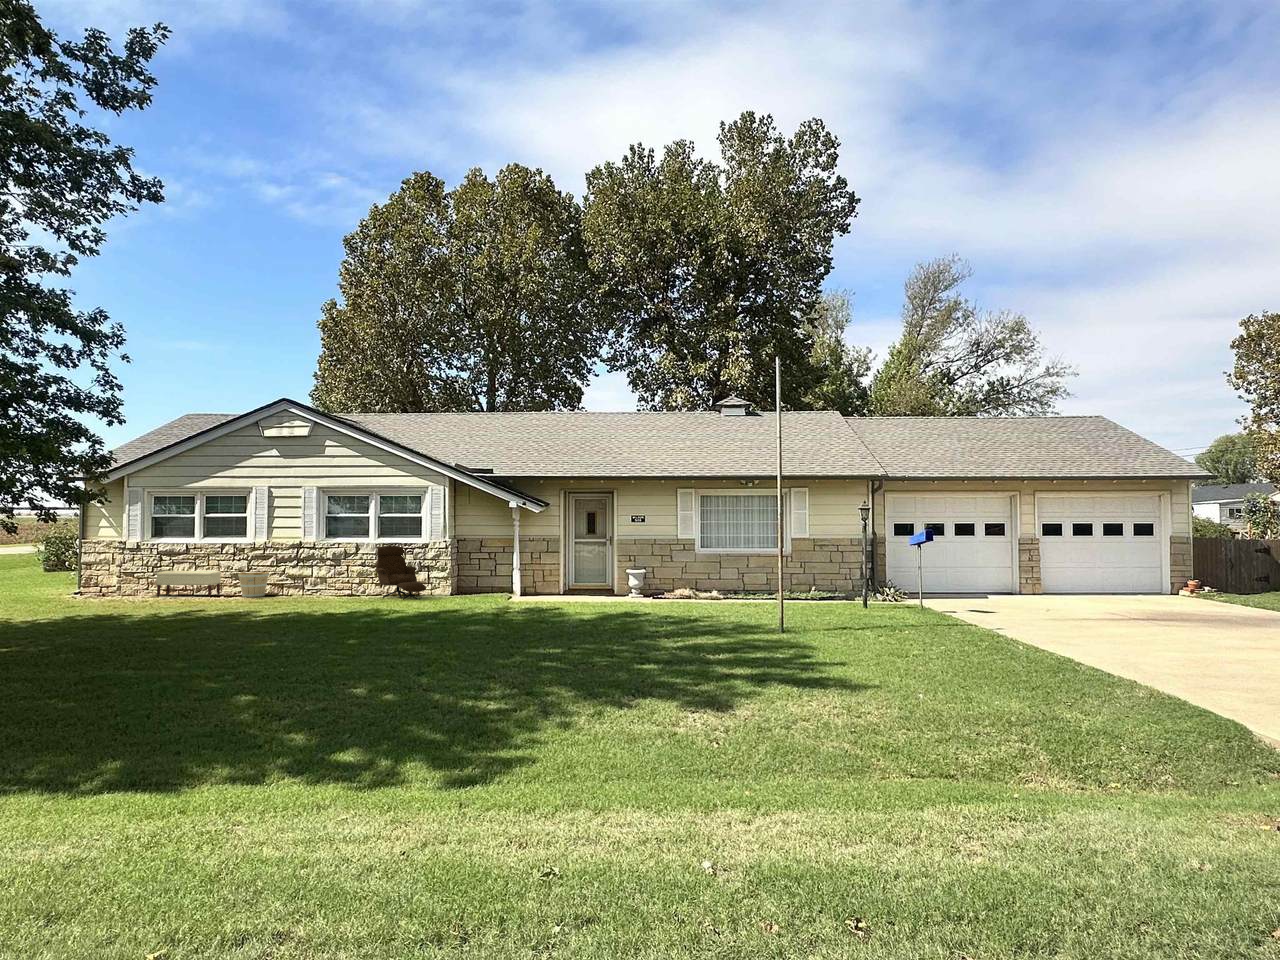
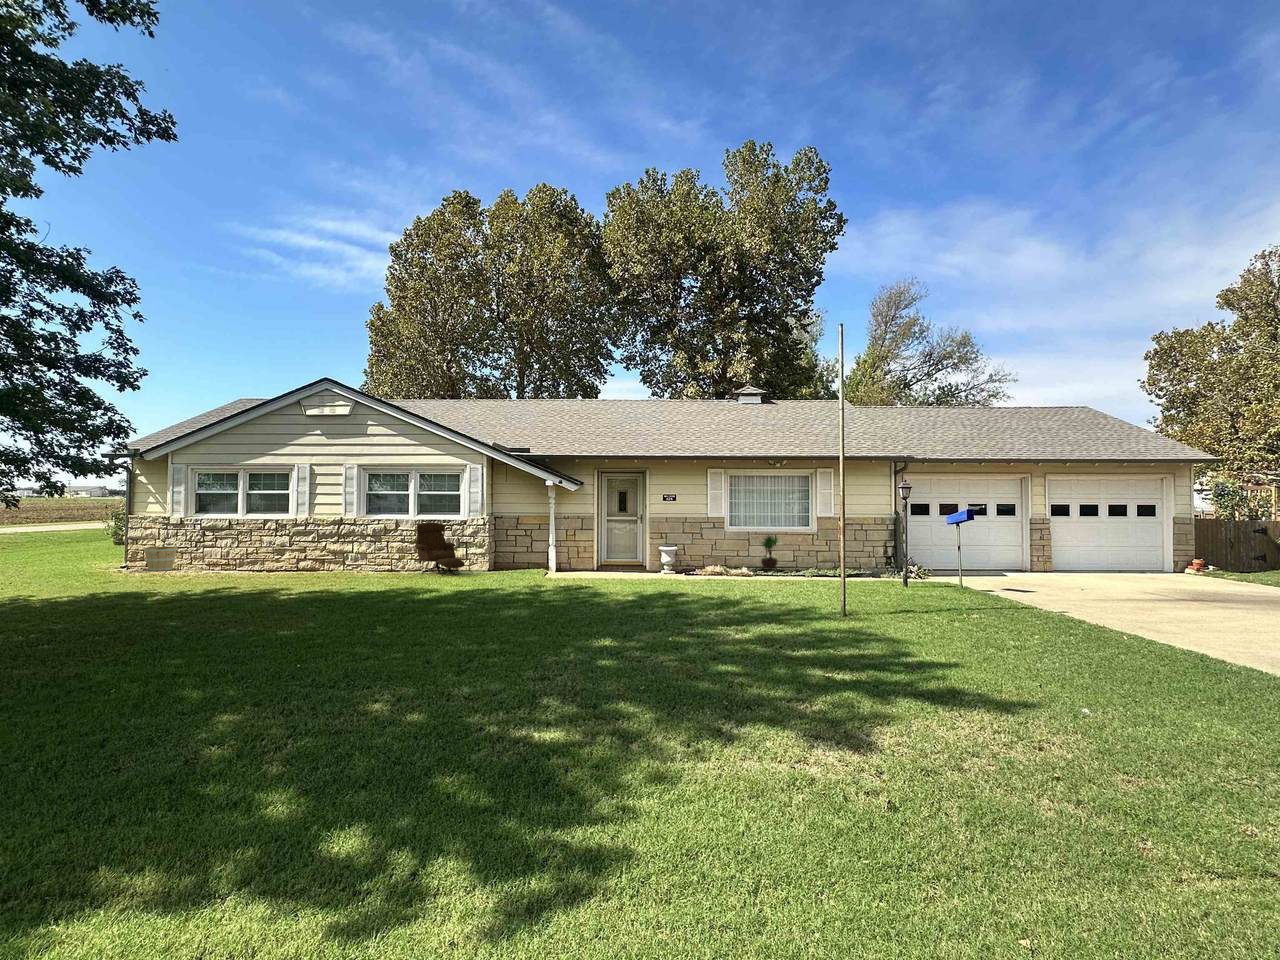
potted tree: none [730,554,753,593] -> present [761,535,778,570]
bench: present [156,571,221,596] -> none [199,546,264,571]
wooden bucket: present [238,572,269,597] -> present [144,546,178,571]

